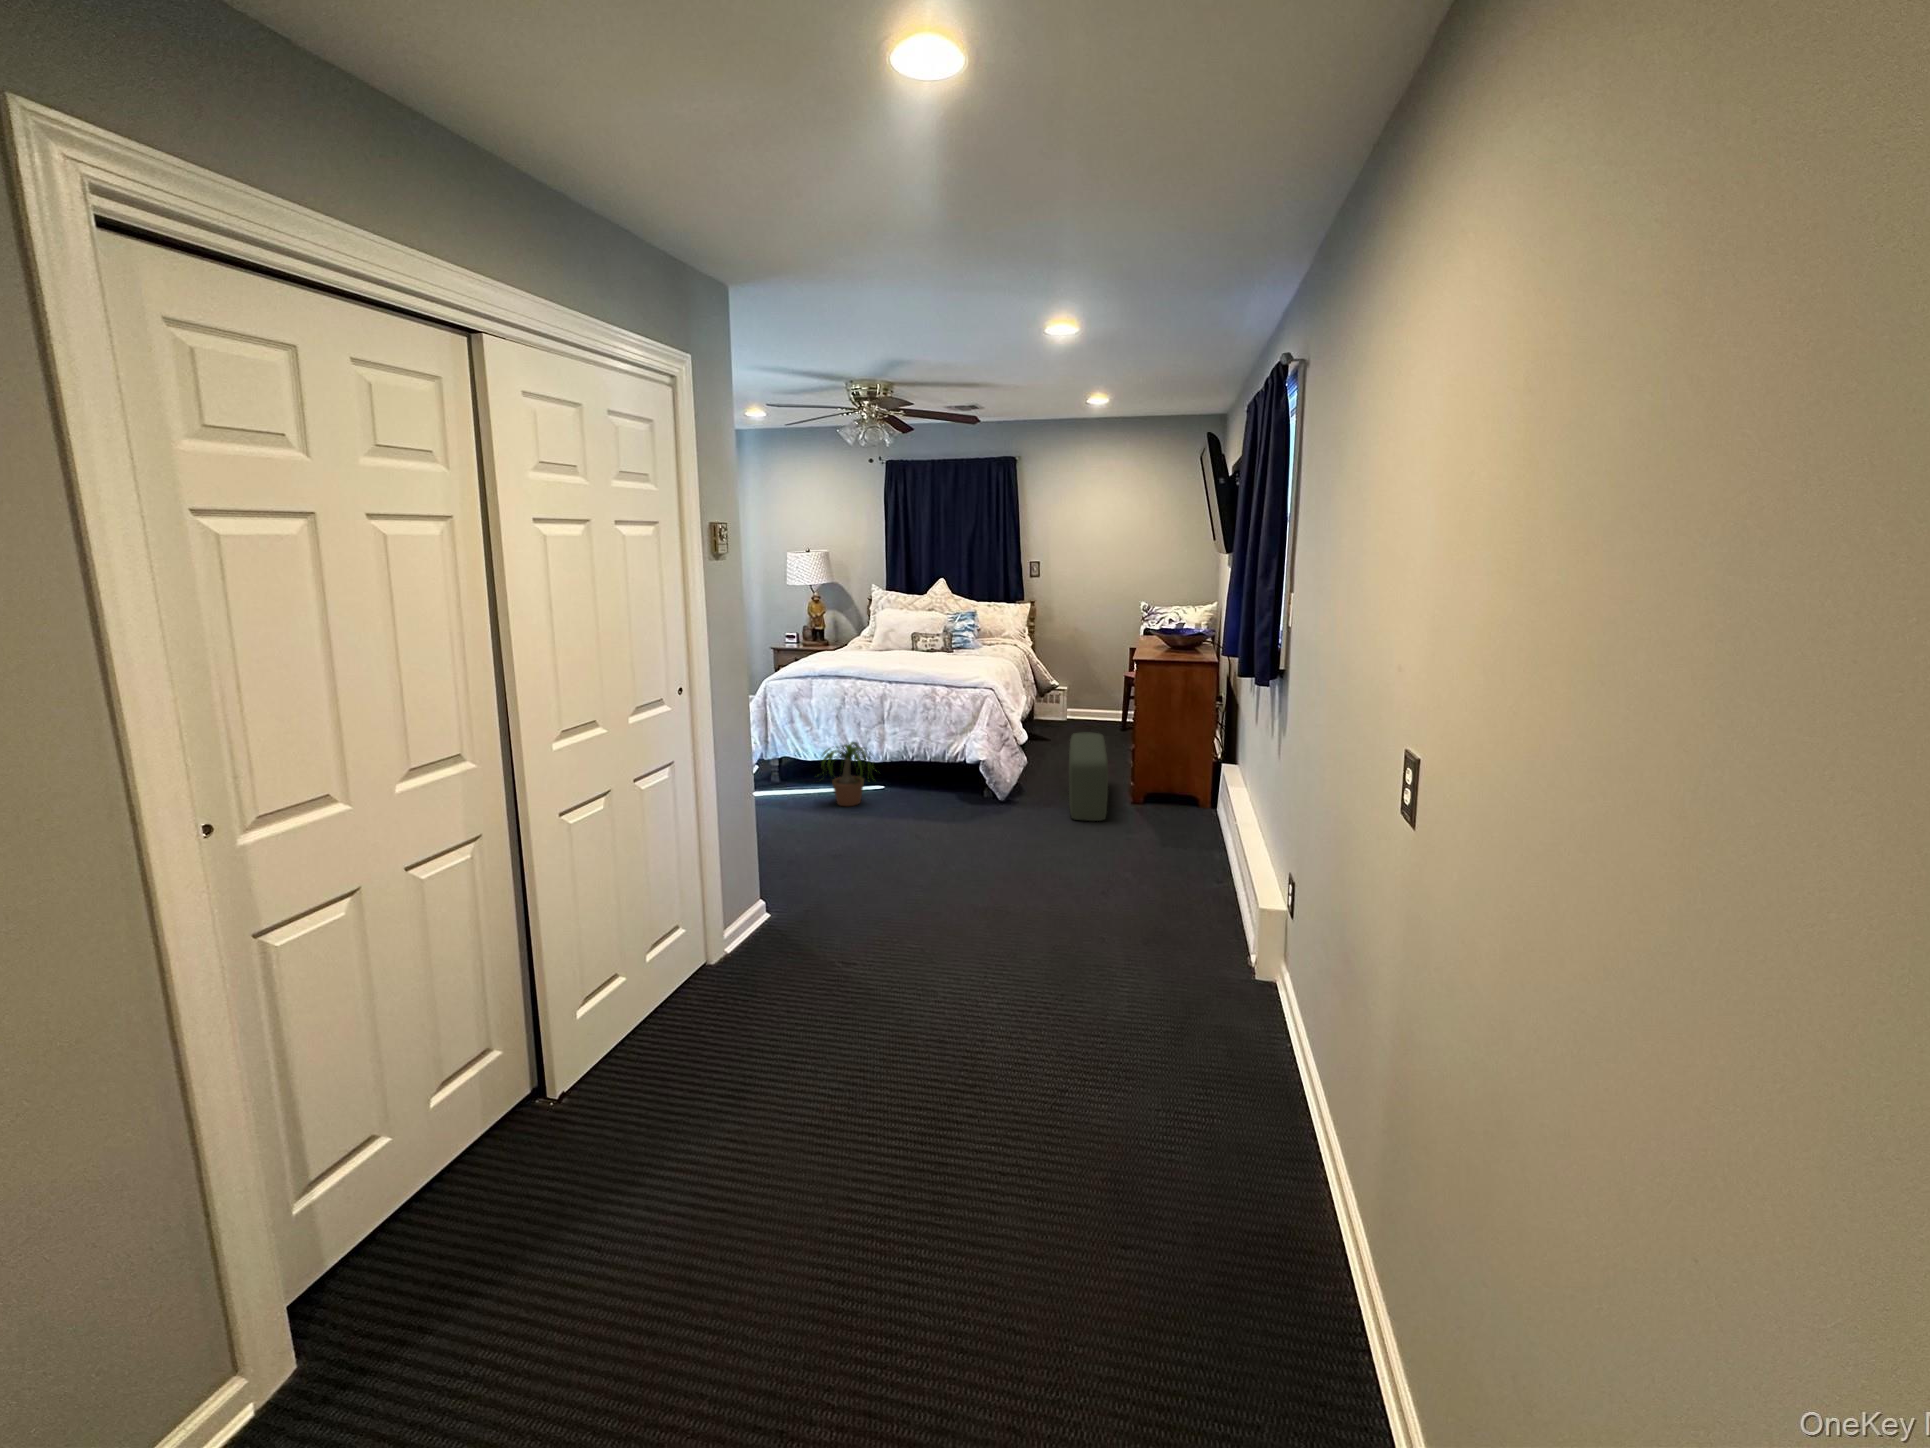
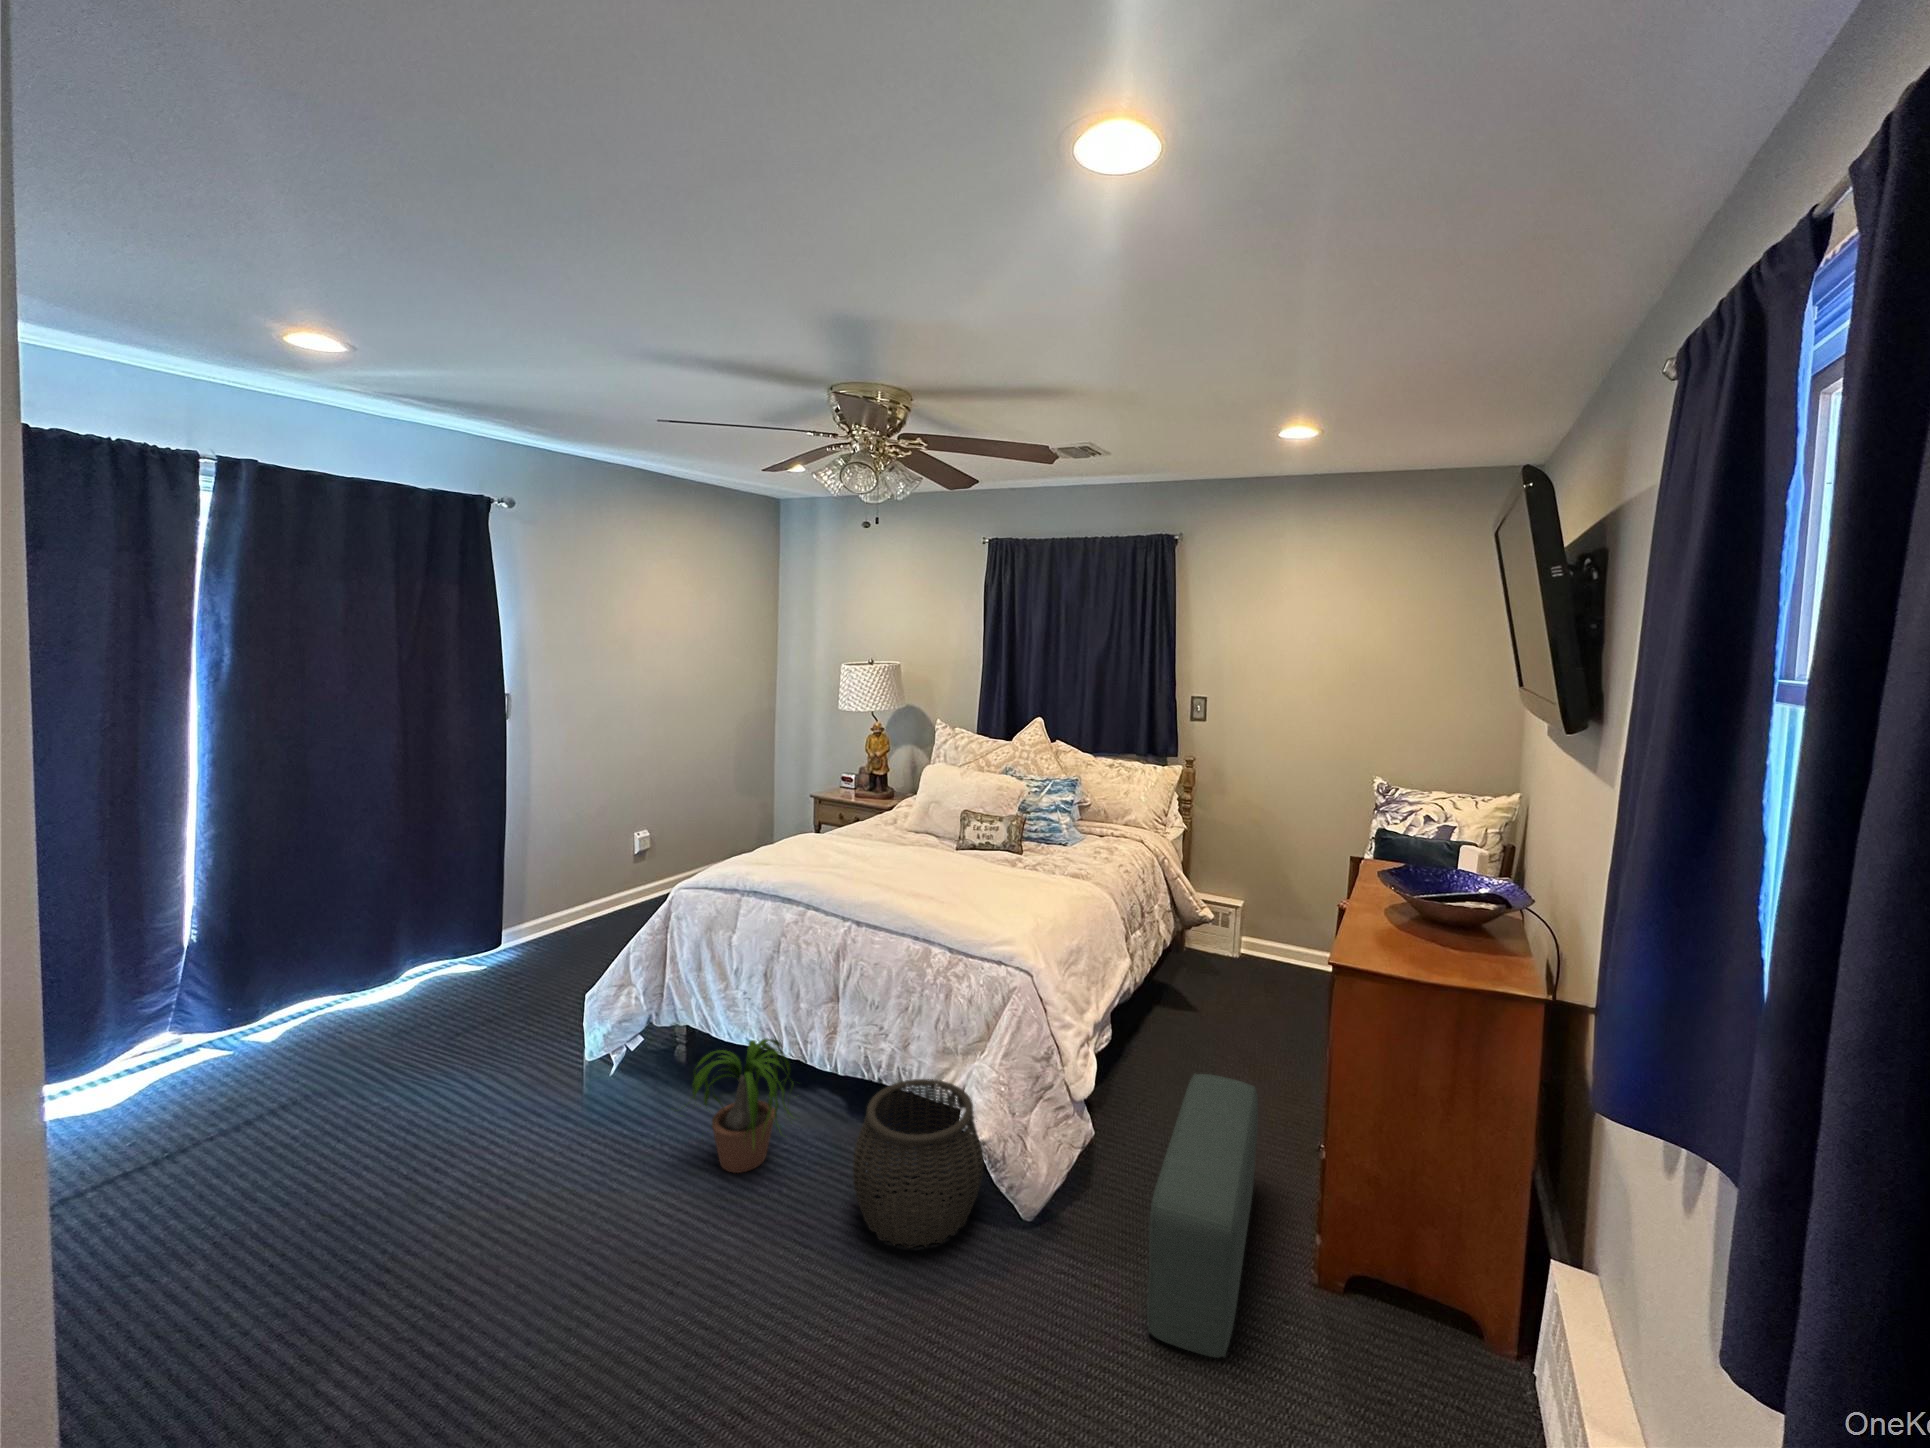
woven basket: none [918,747,982,814] -> present [852,1079,984,1248]

